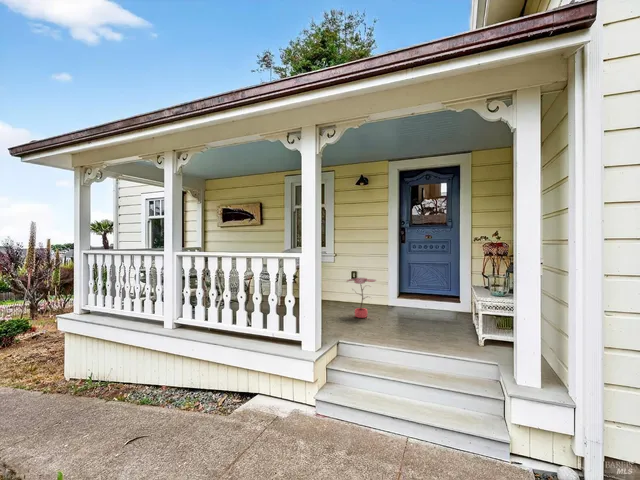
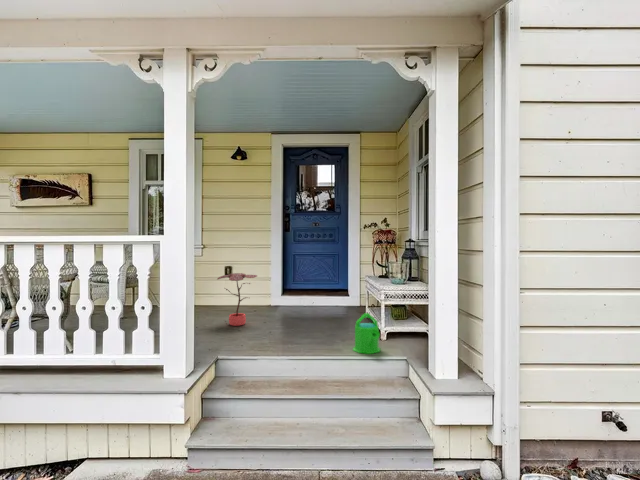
watering can: none [448,318,474,353] -> present [353,313,380,354]

